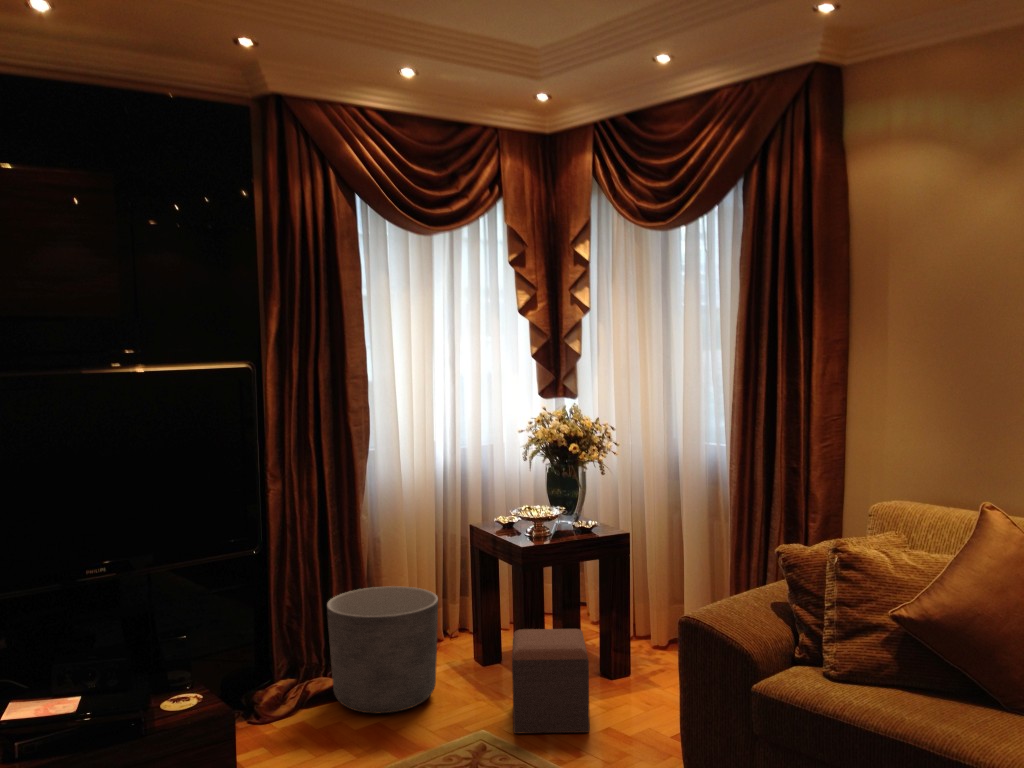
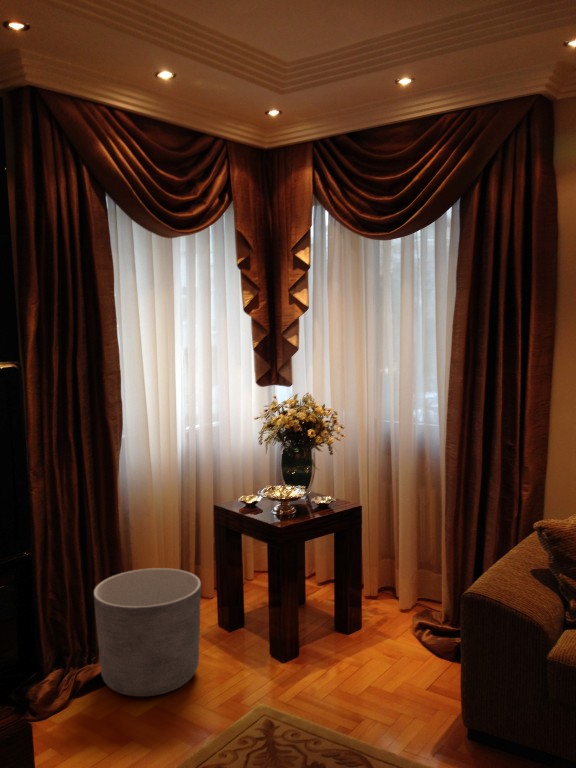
footstool: present [512,629,590,733] -> none [273,598,355,703]

